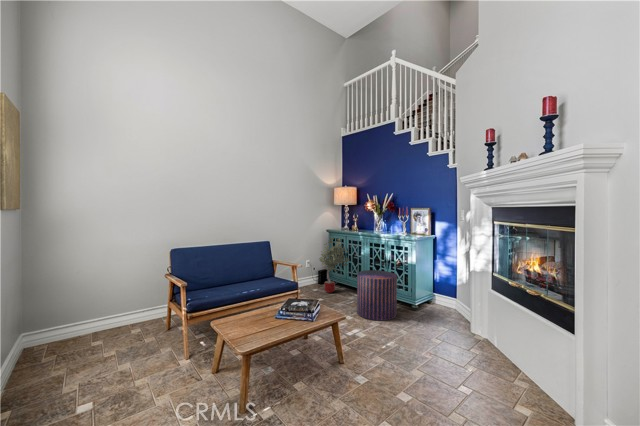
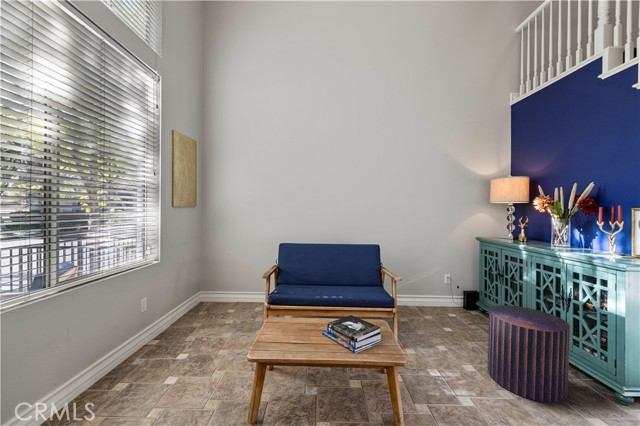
potted tree: present [319,238,349,293] -> none [456,248,504,324]

